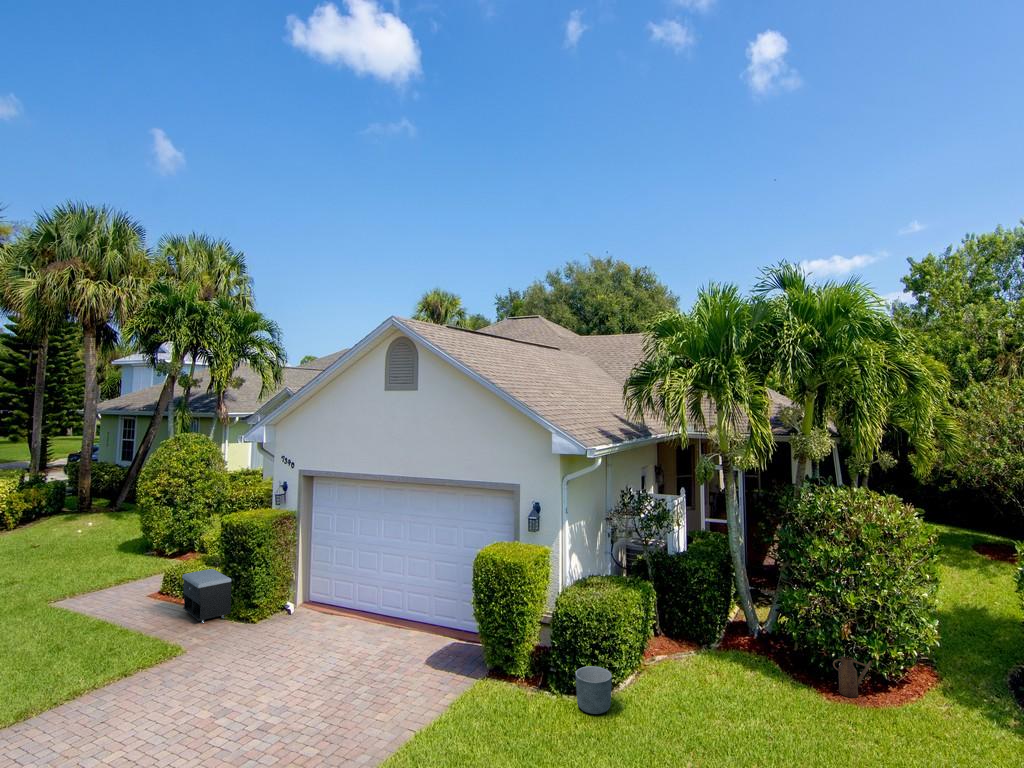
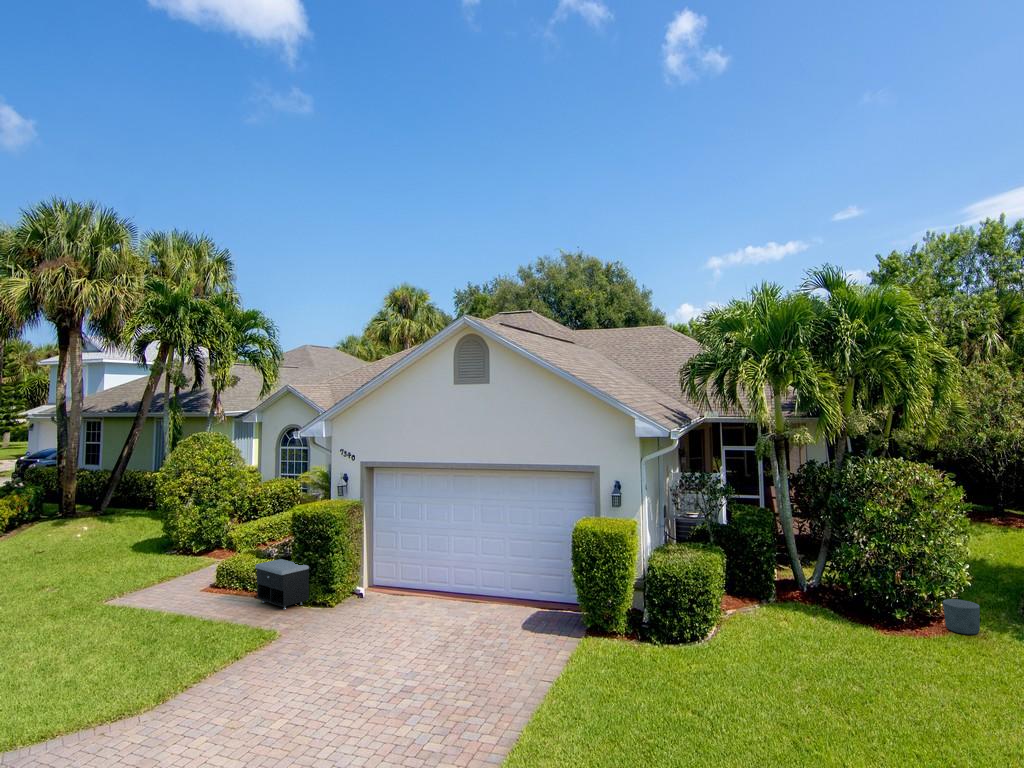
watering can: present [833,656,872,698] -> none [887,599,920,633]
planter: present [576,666,612,714] -> present [943,599,980,635]

